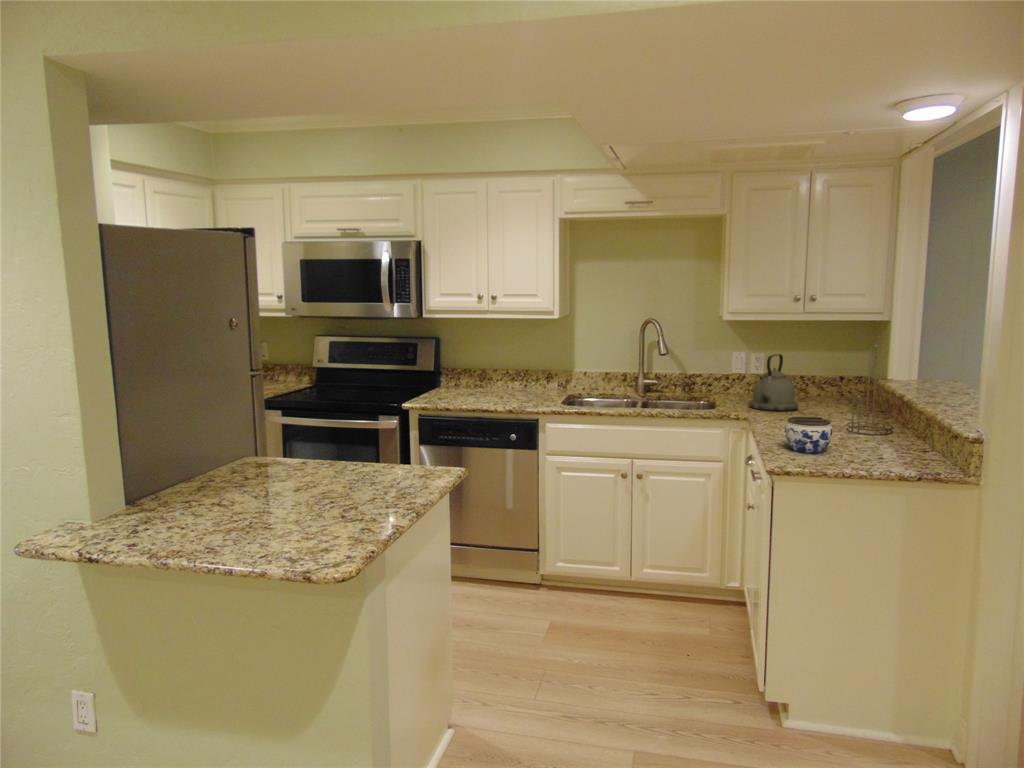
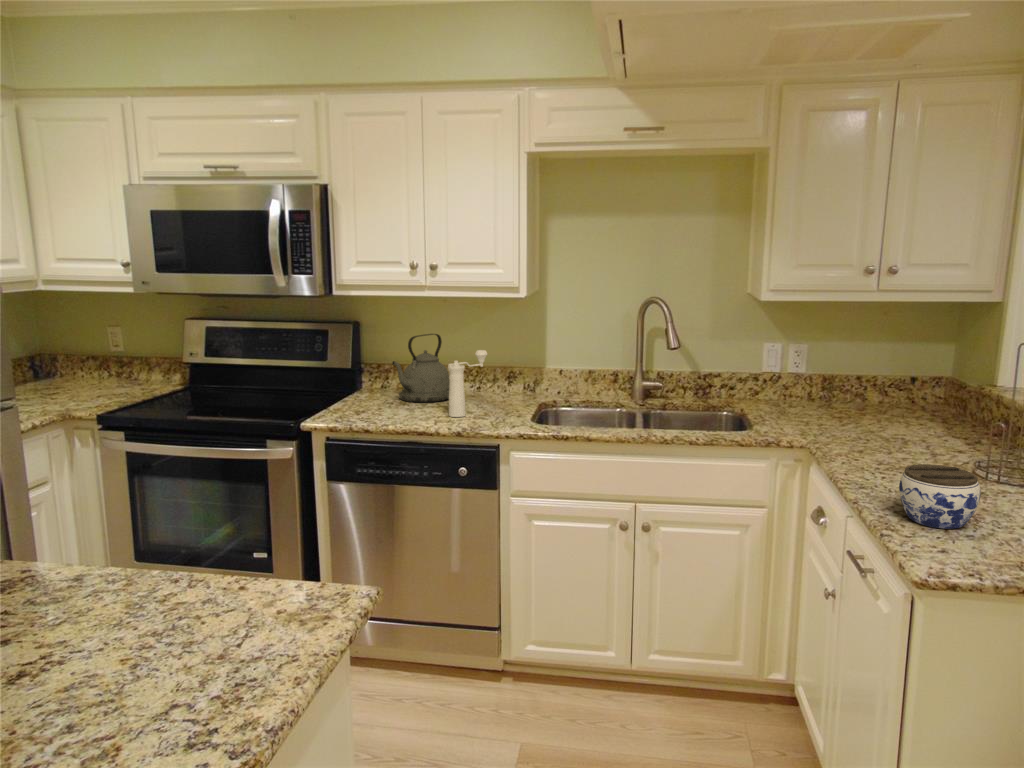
kettle: present [749,354,798,411] -> present [392,334,450,402]
pepper mill: none [503,355,531,402] -> present [448,350,487,417]

